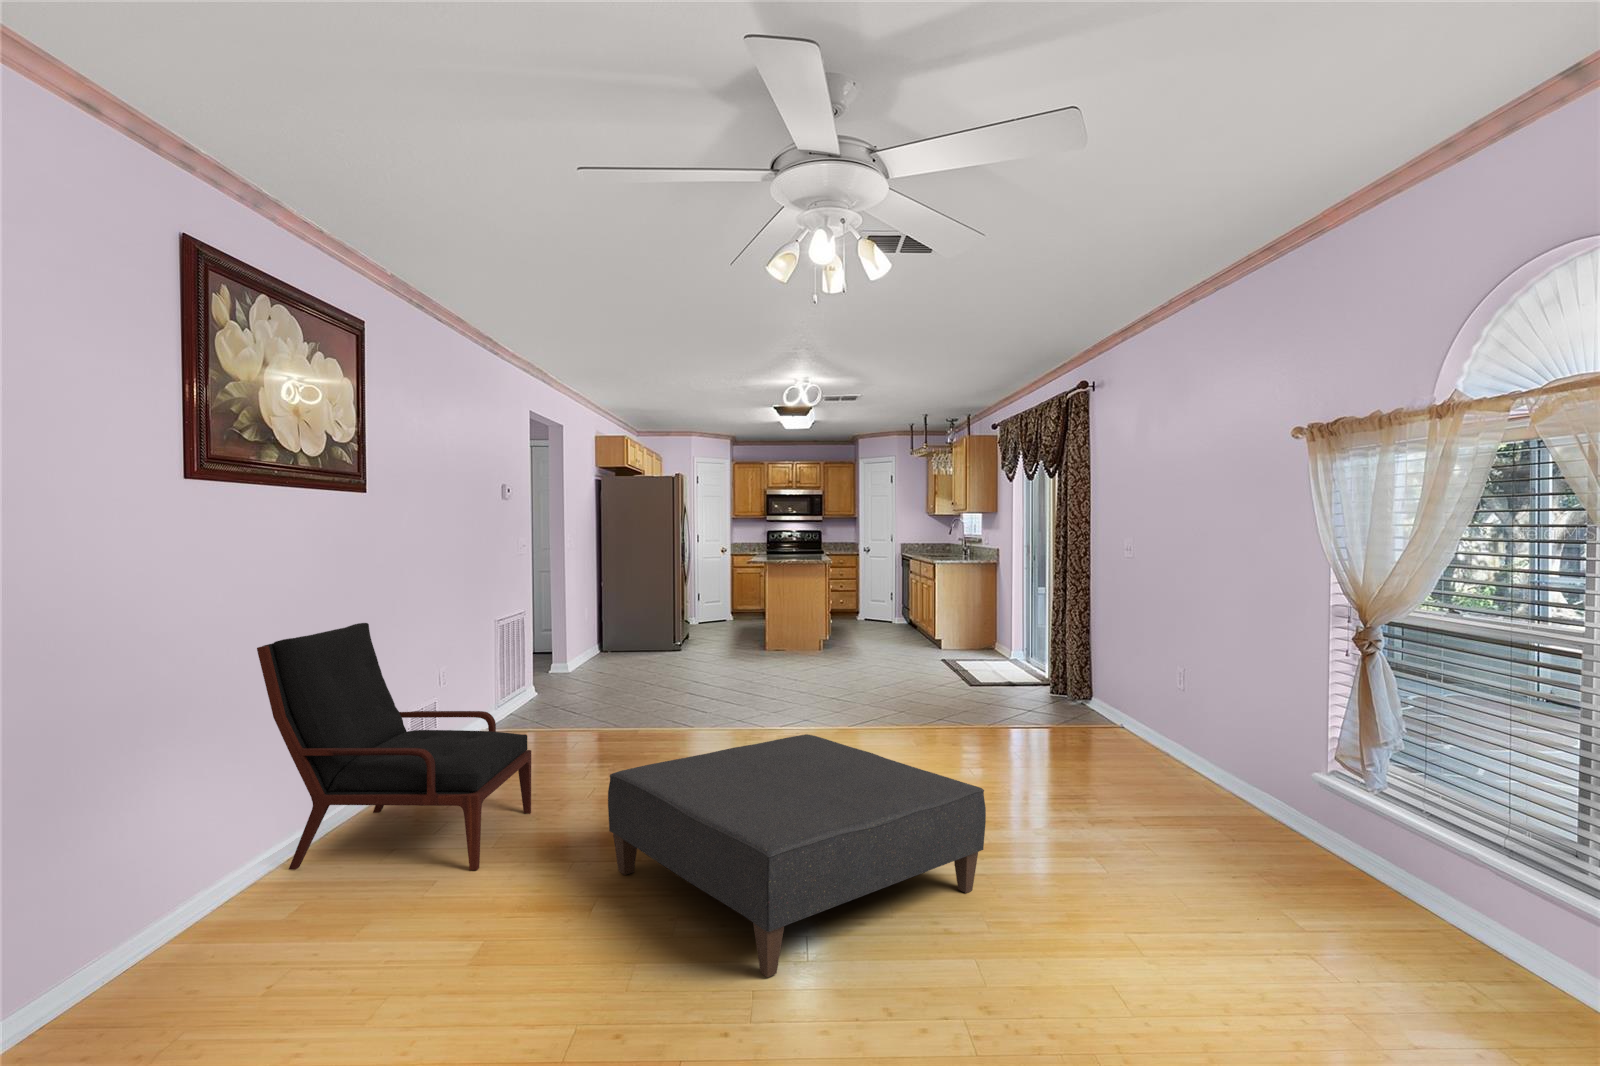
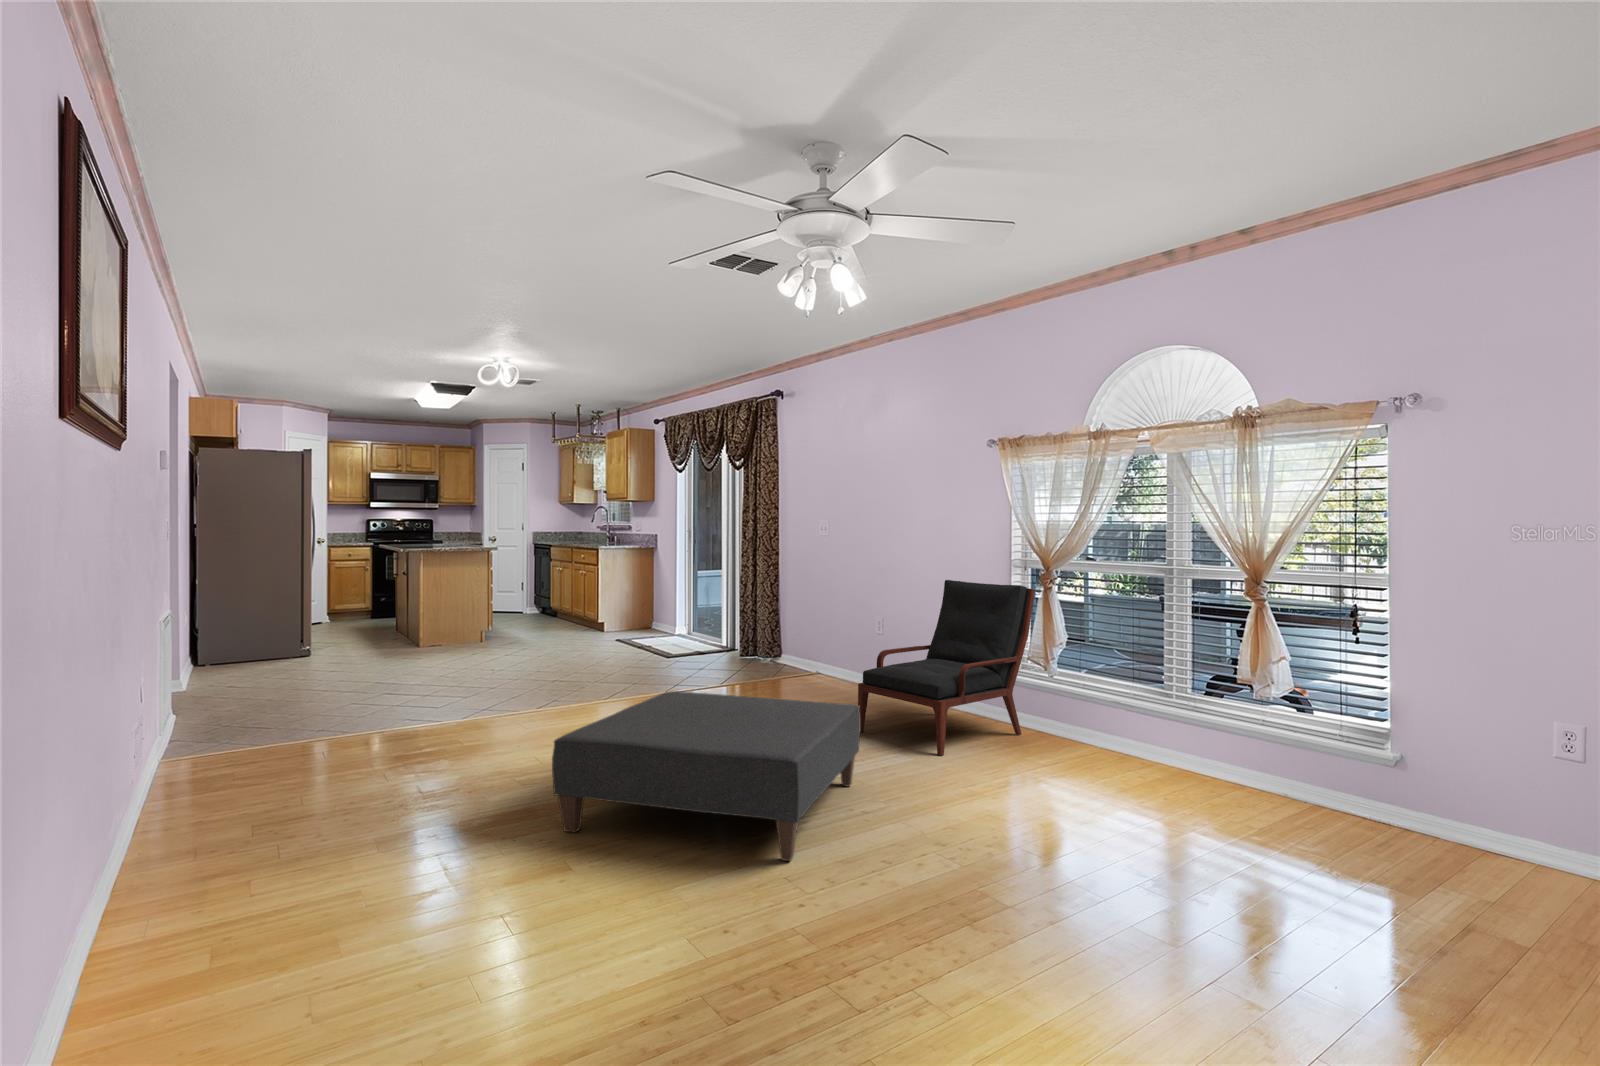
armchair: present [257,623,531,870] -> present [858,580,1035,755]

